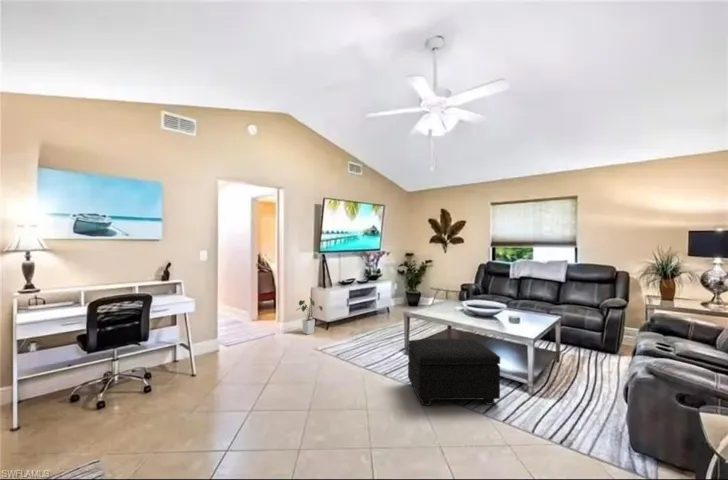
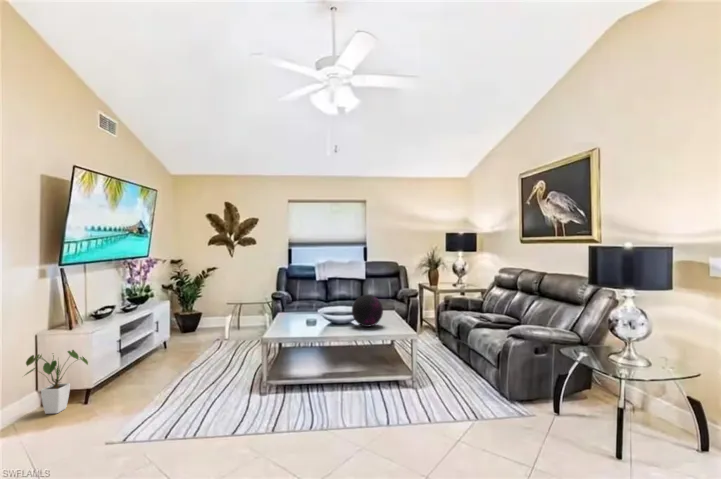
decorative orb: none [485,293,518,324] -> present [352,295,383,327]
footstool: present [408,339,500,405] -> none [306,349,406,437]

